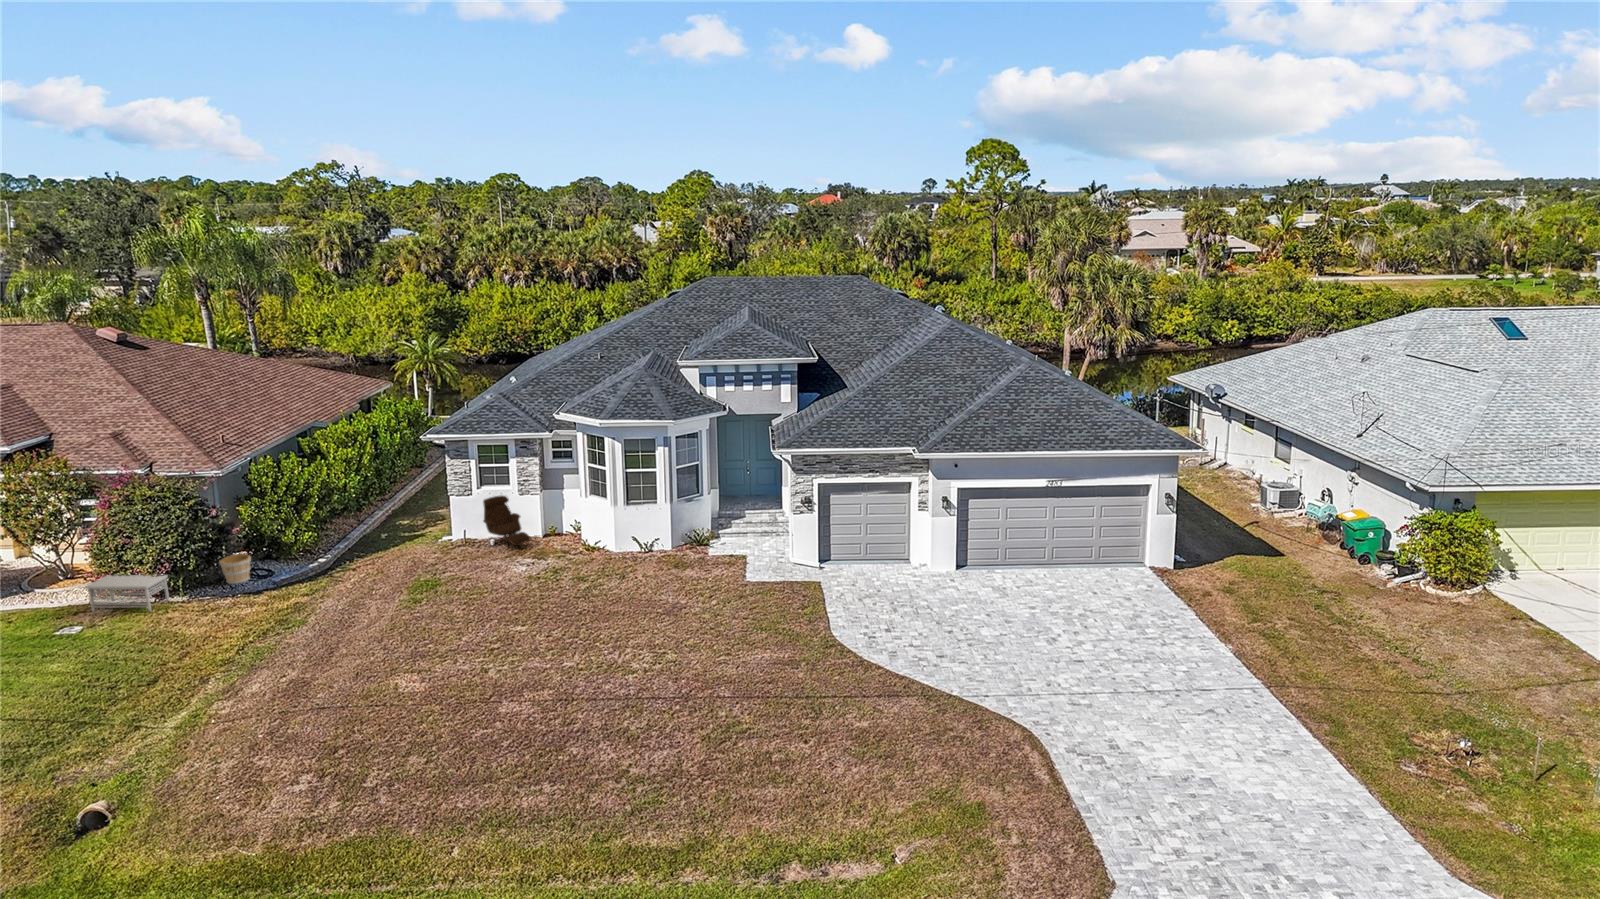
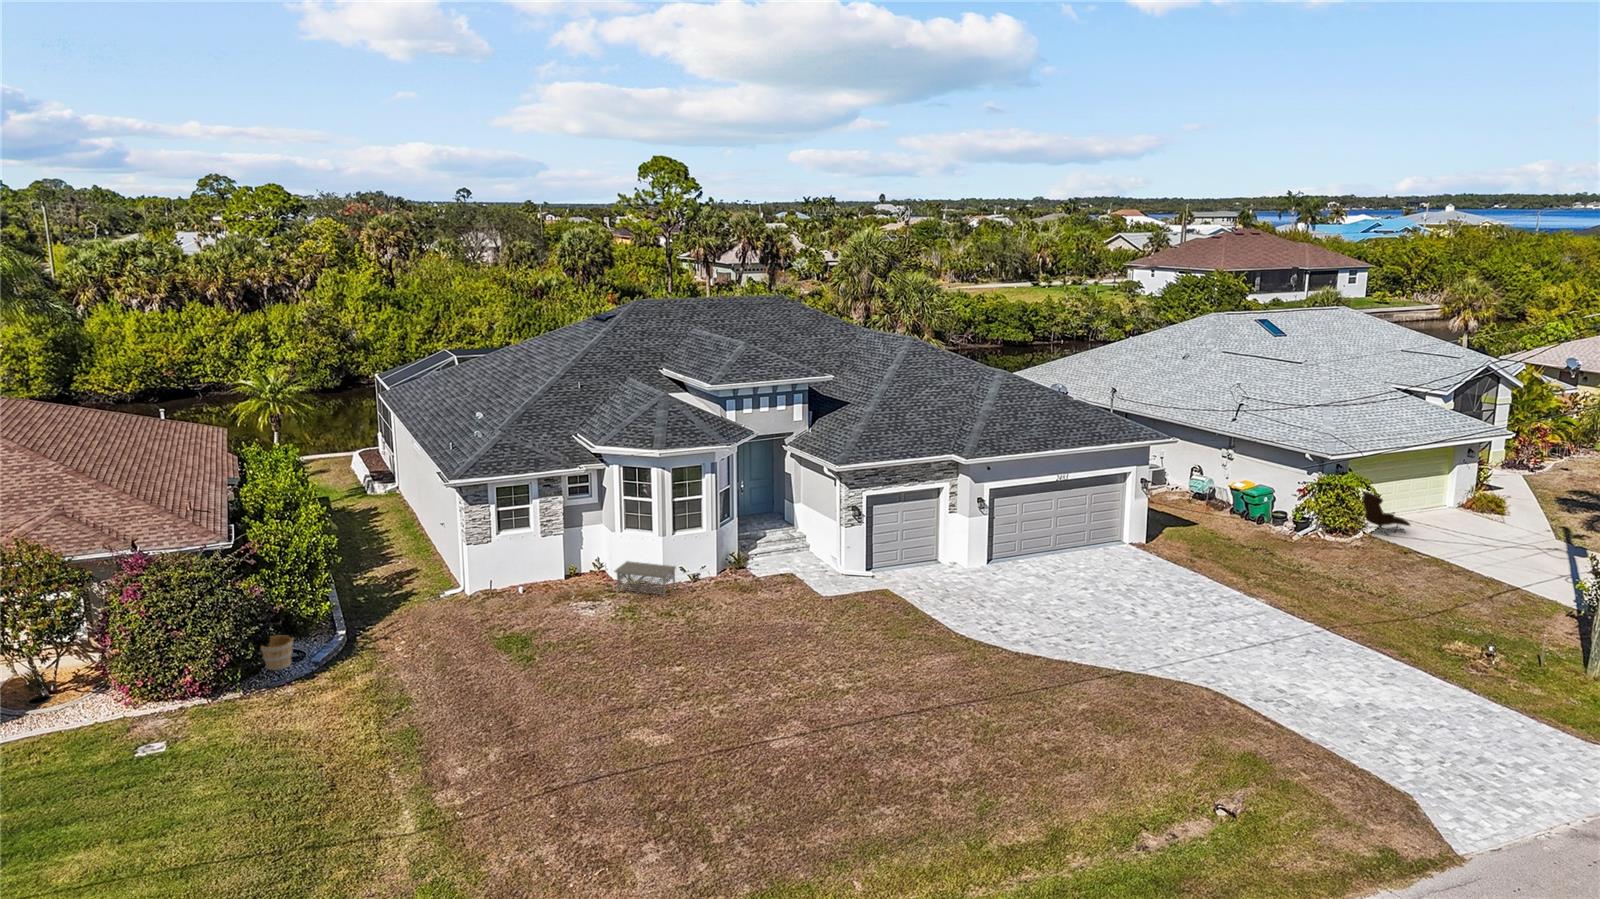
lounge chair: present [483,495,530,547] -> present [1363,492,1410,531]
potted tree: none [38,554,67,586] -> present [24,668,52,706]
storage bench: present [84,575,169,611] -> present [615,561,676,598]

